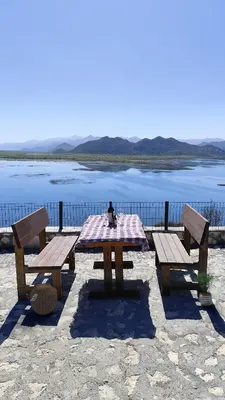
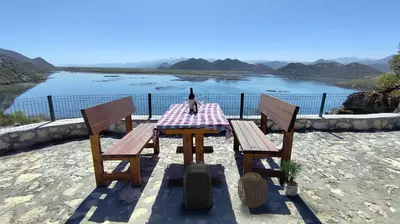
backpack: none [104,272,132,315] -> present [183,161,213,209]
woven basket: present [30,283,57,315] -> present [238,172,268,208]

